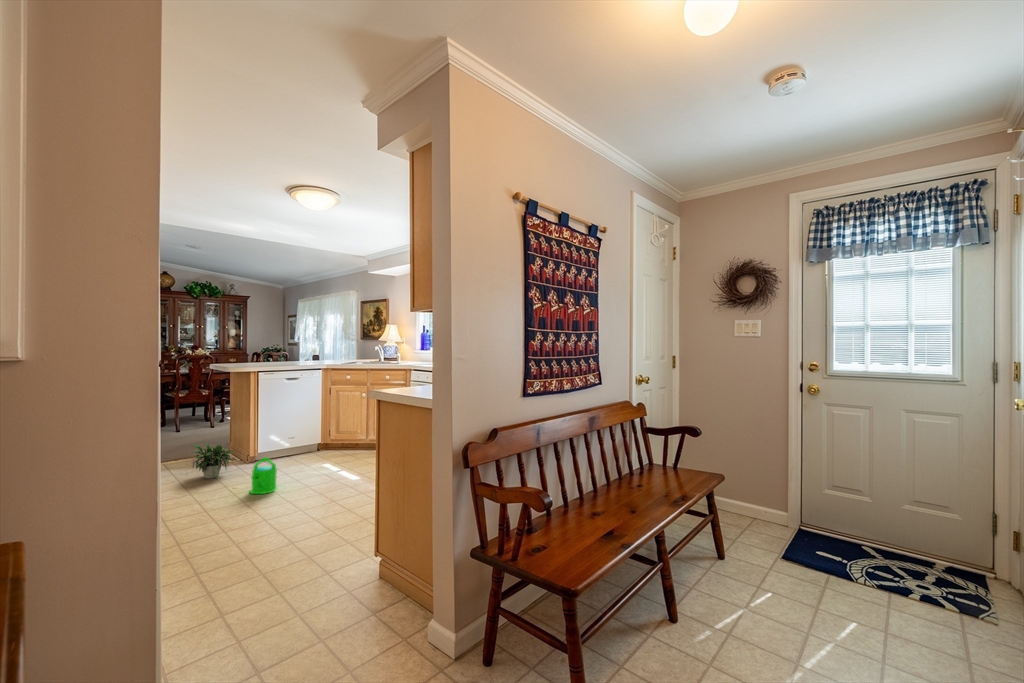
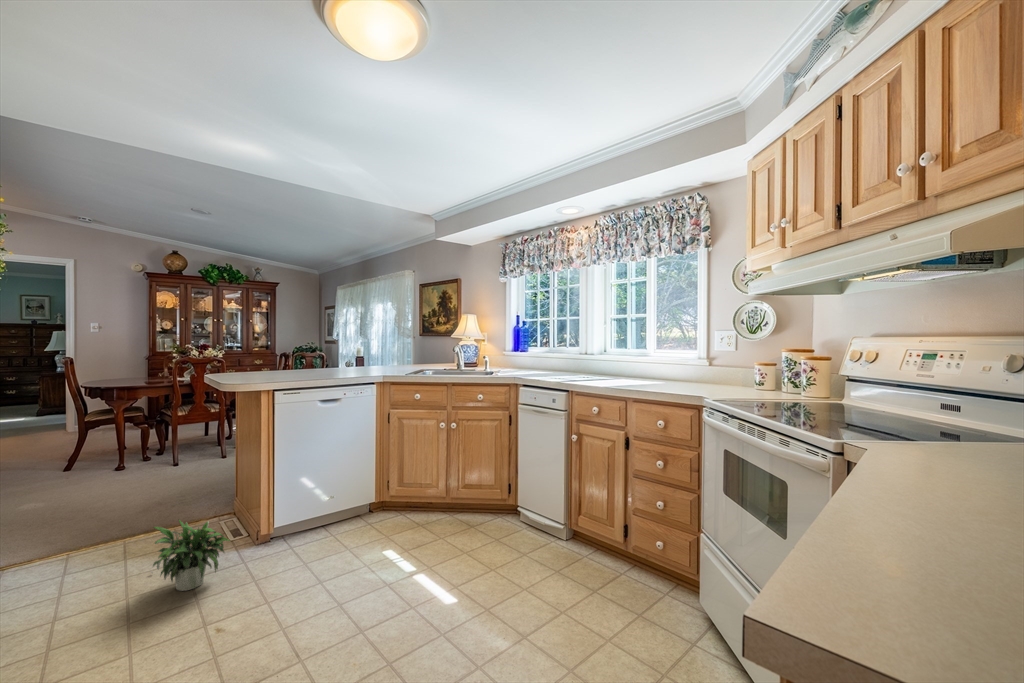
watering can: present [250,457,277,494] -> none [247,572,304,656]

